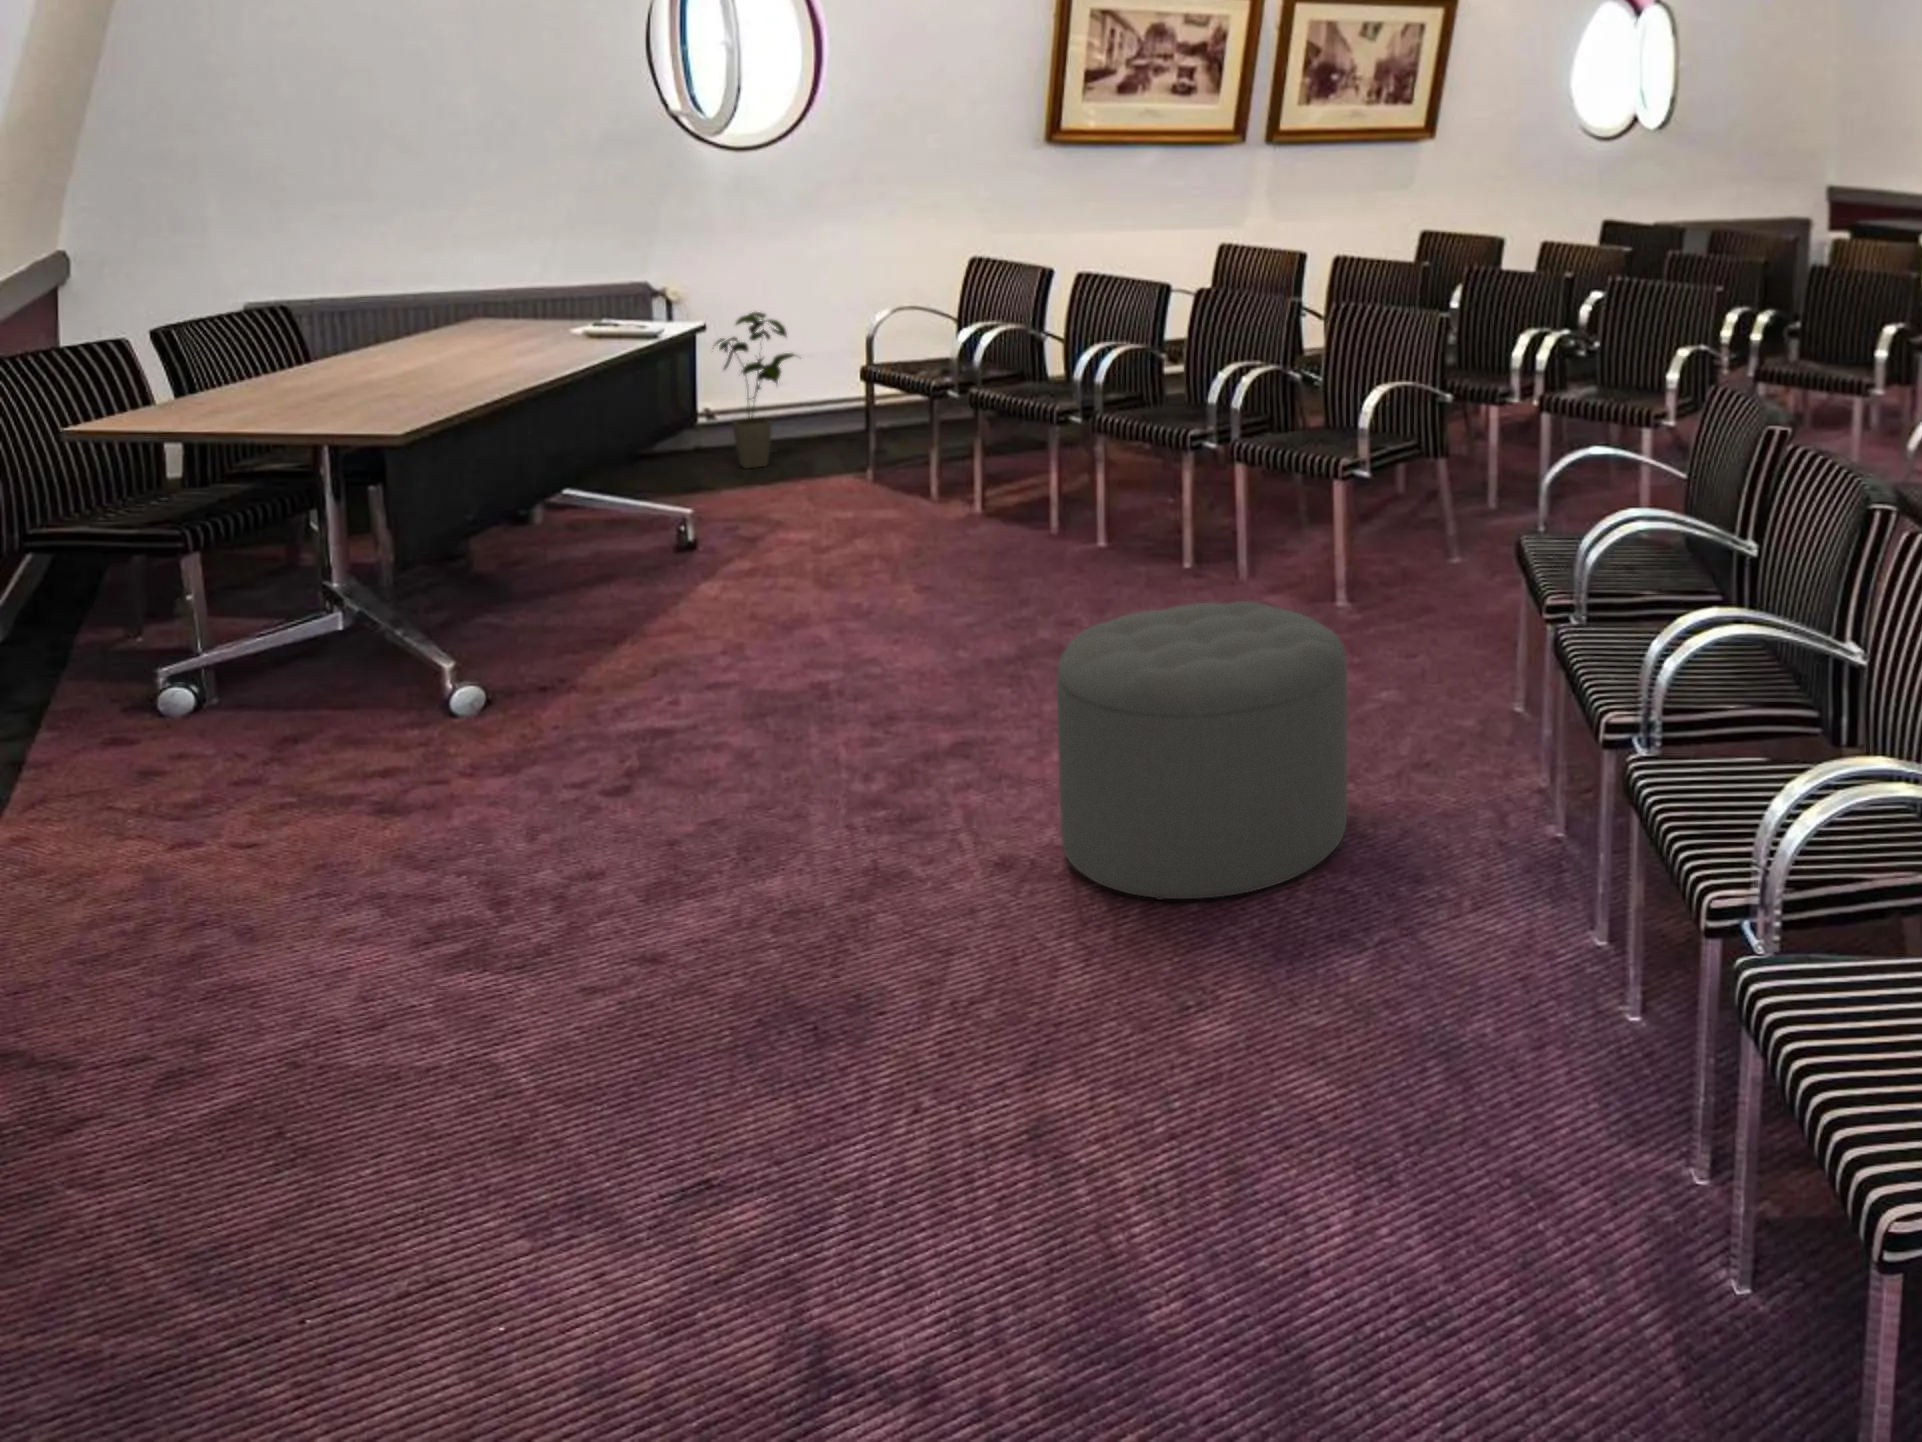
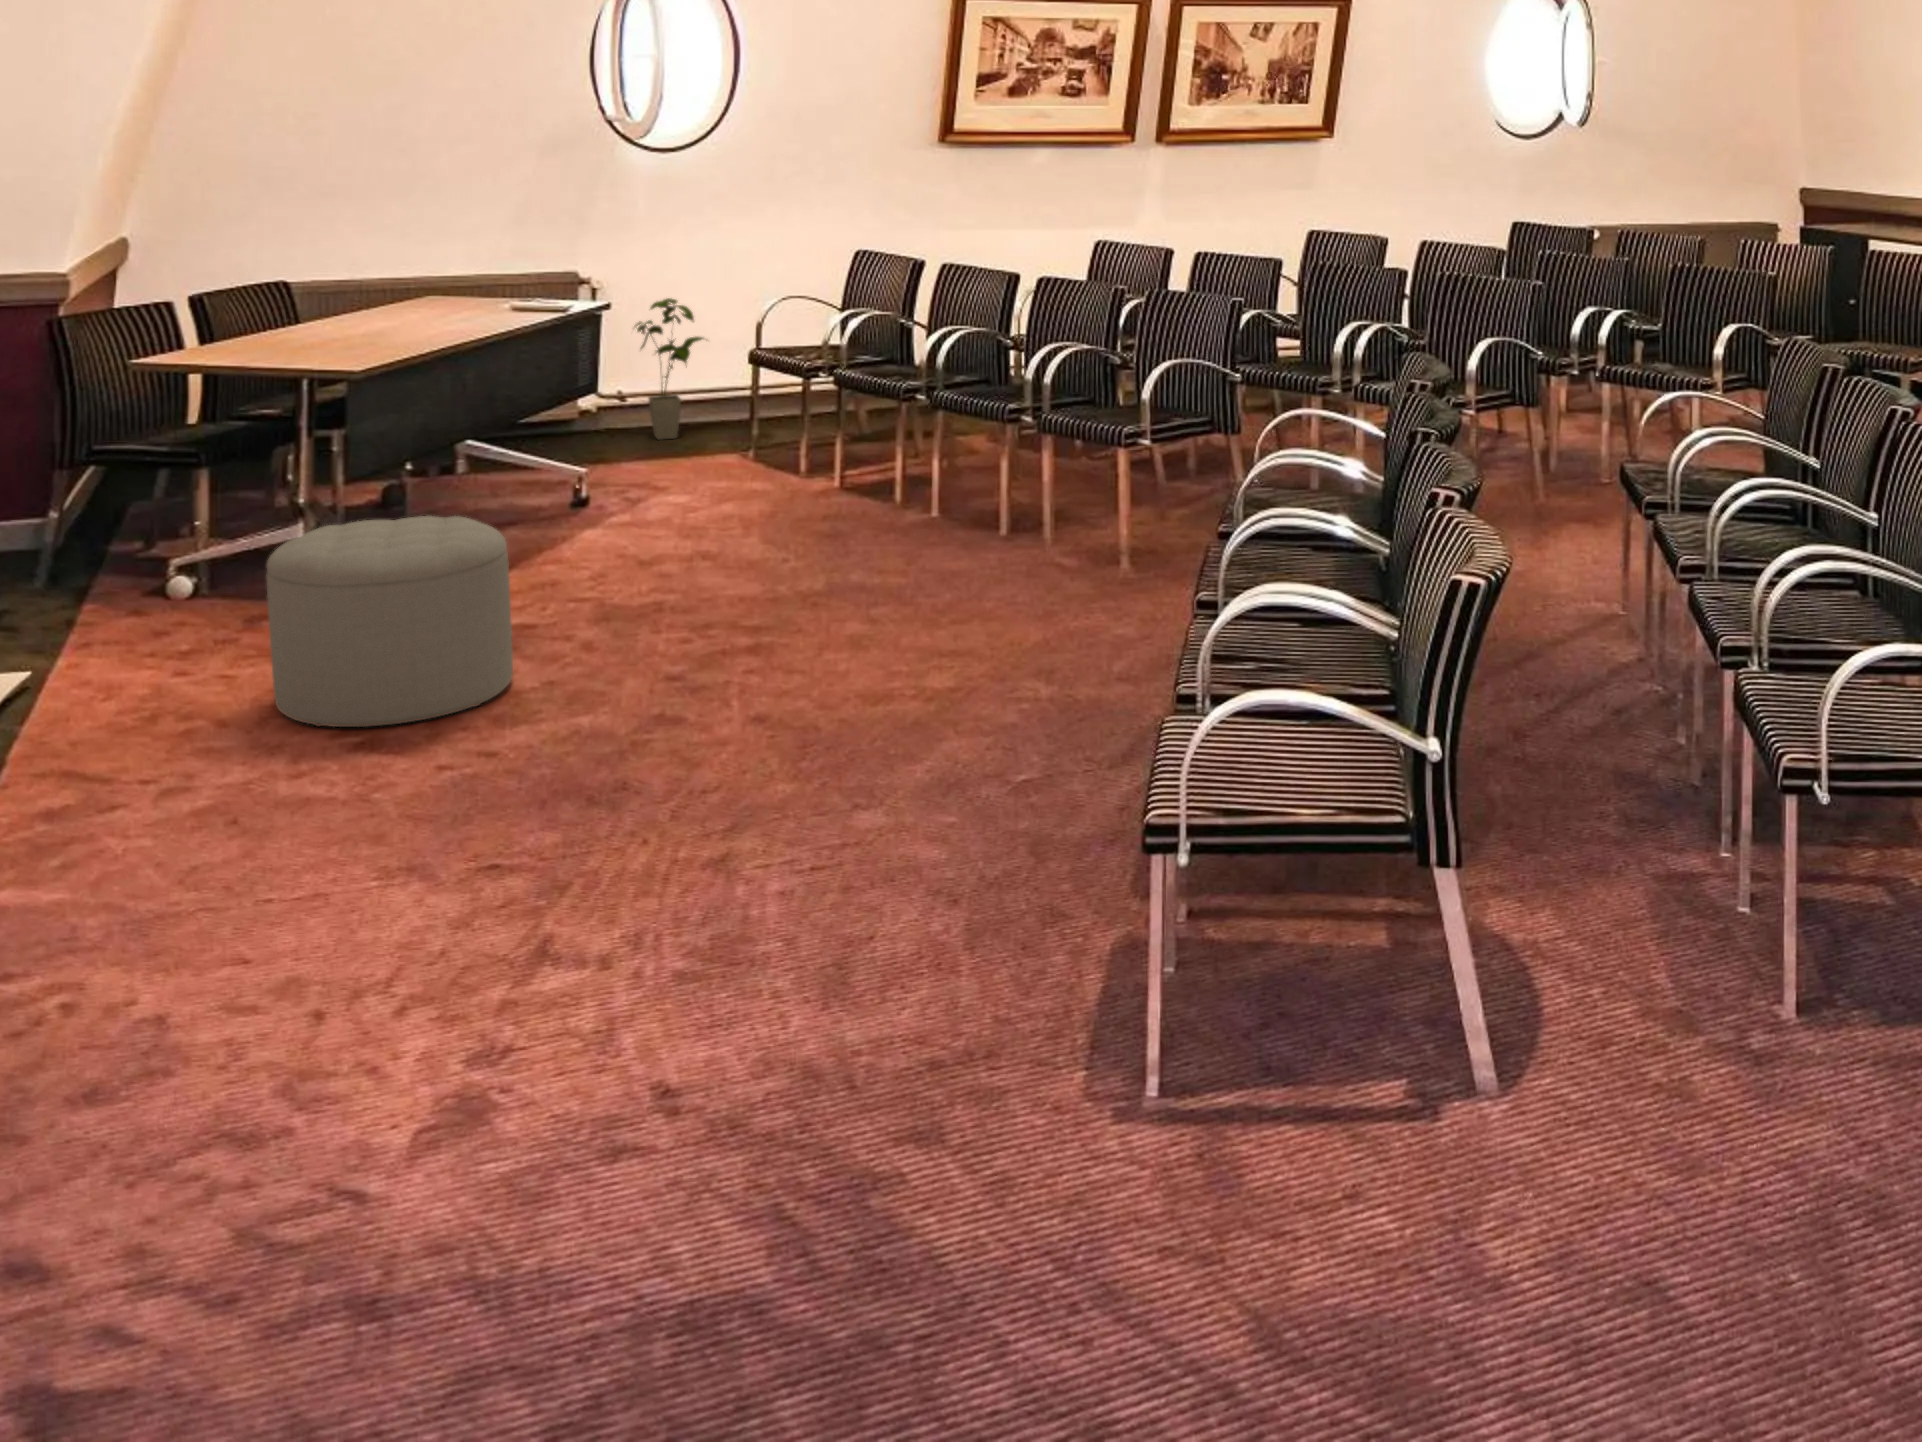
ottoman: present [1057,601,1348,900] -> present [266,516,513,727]

